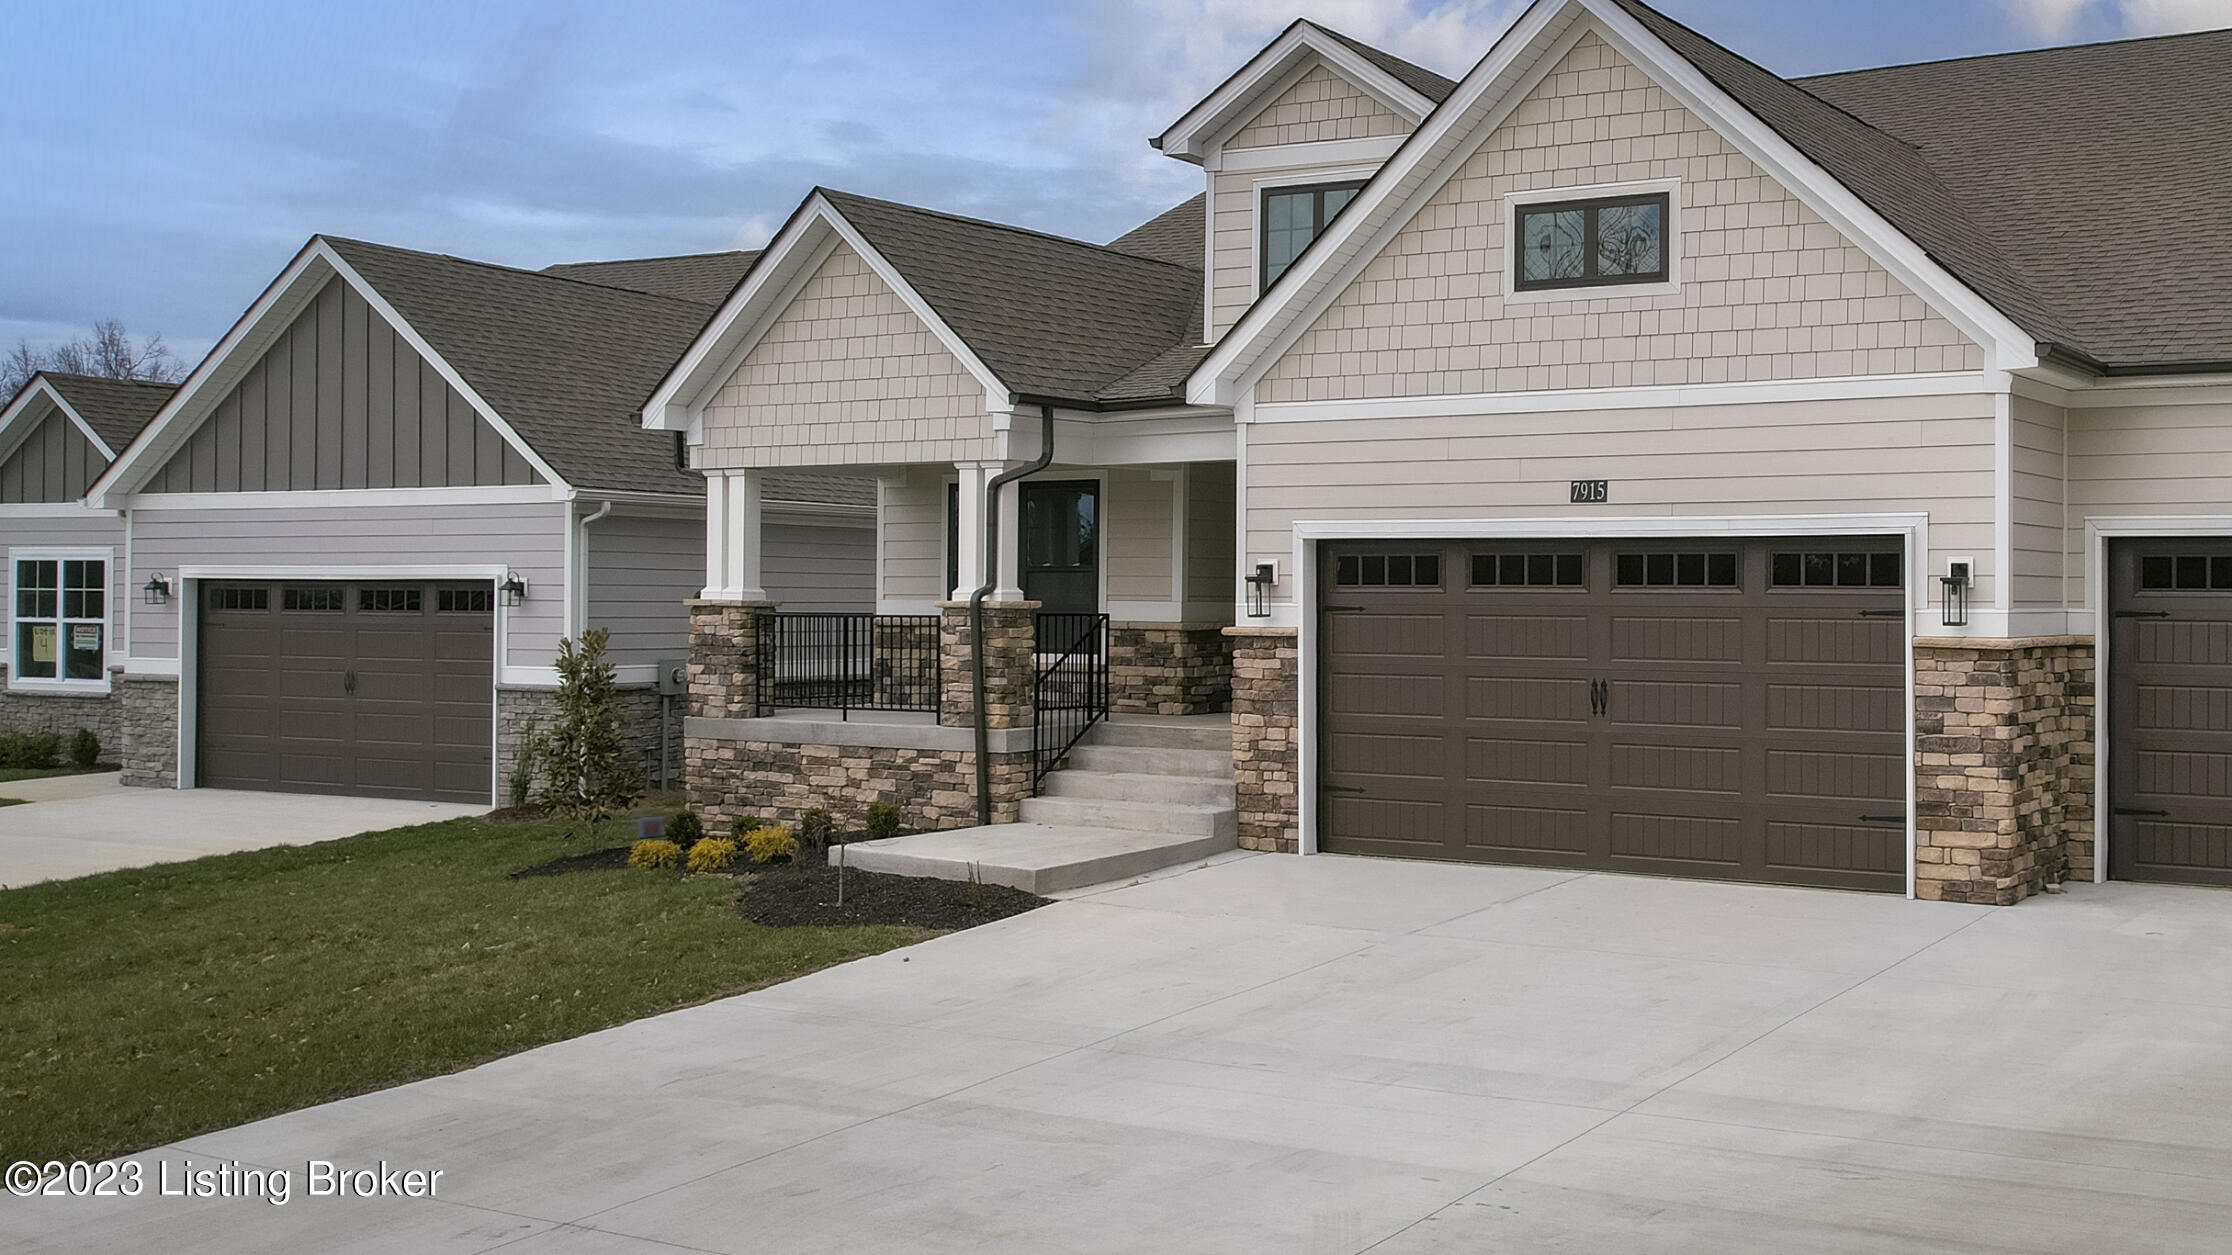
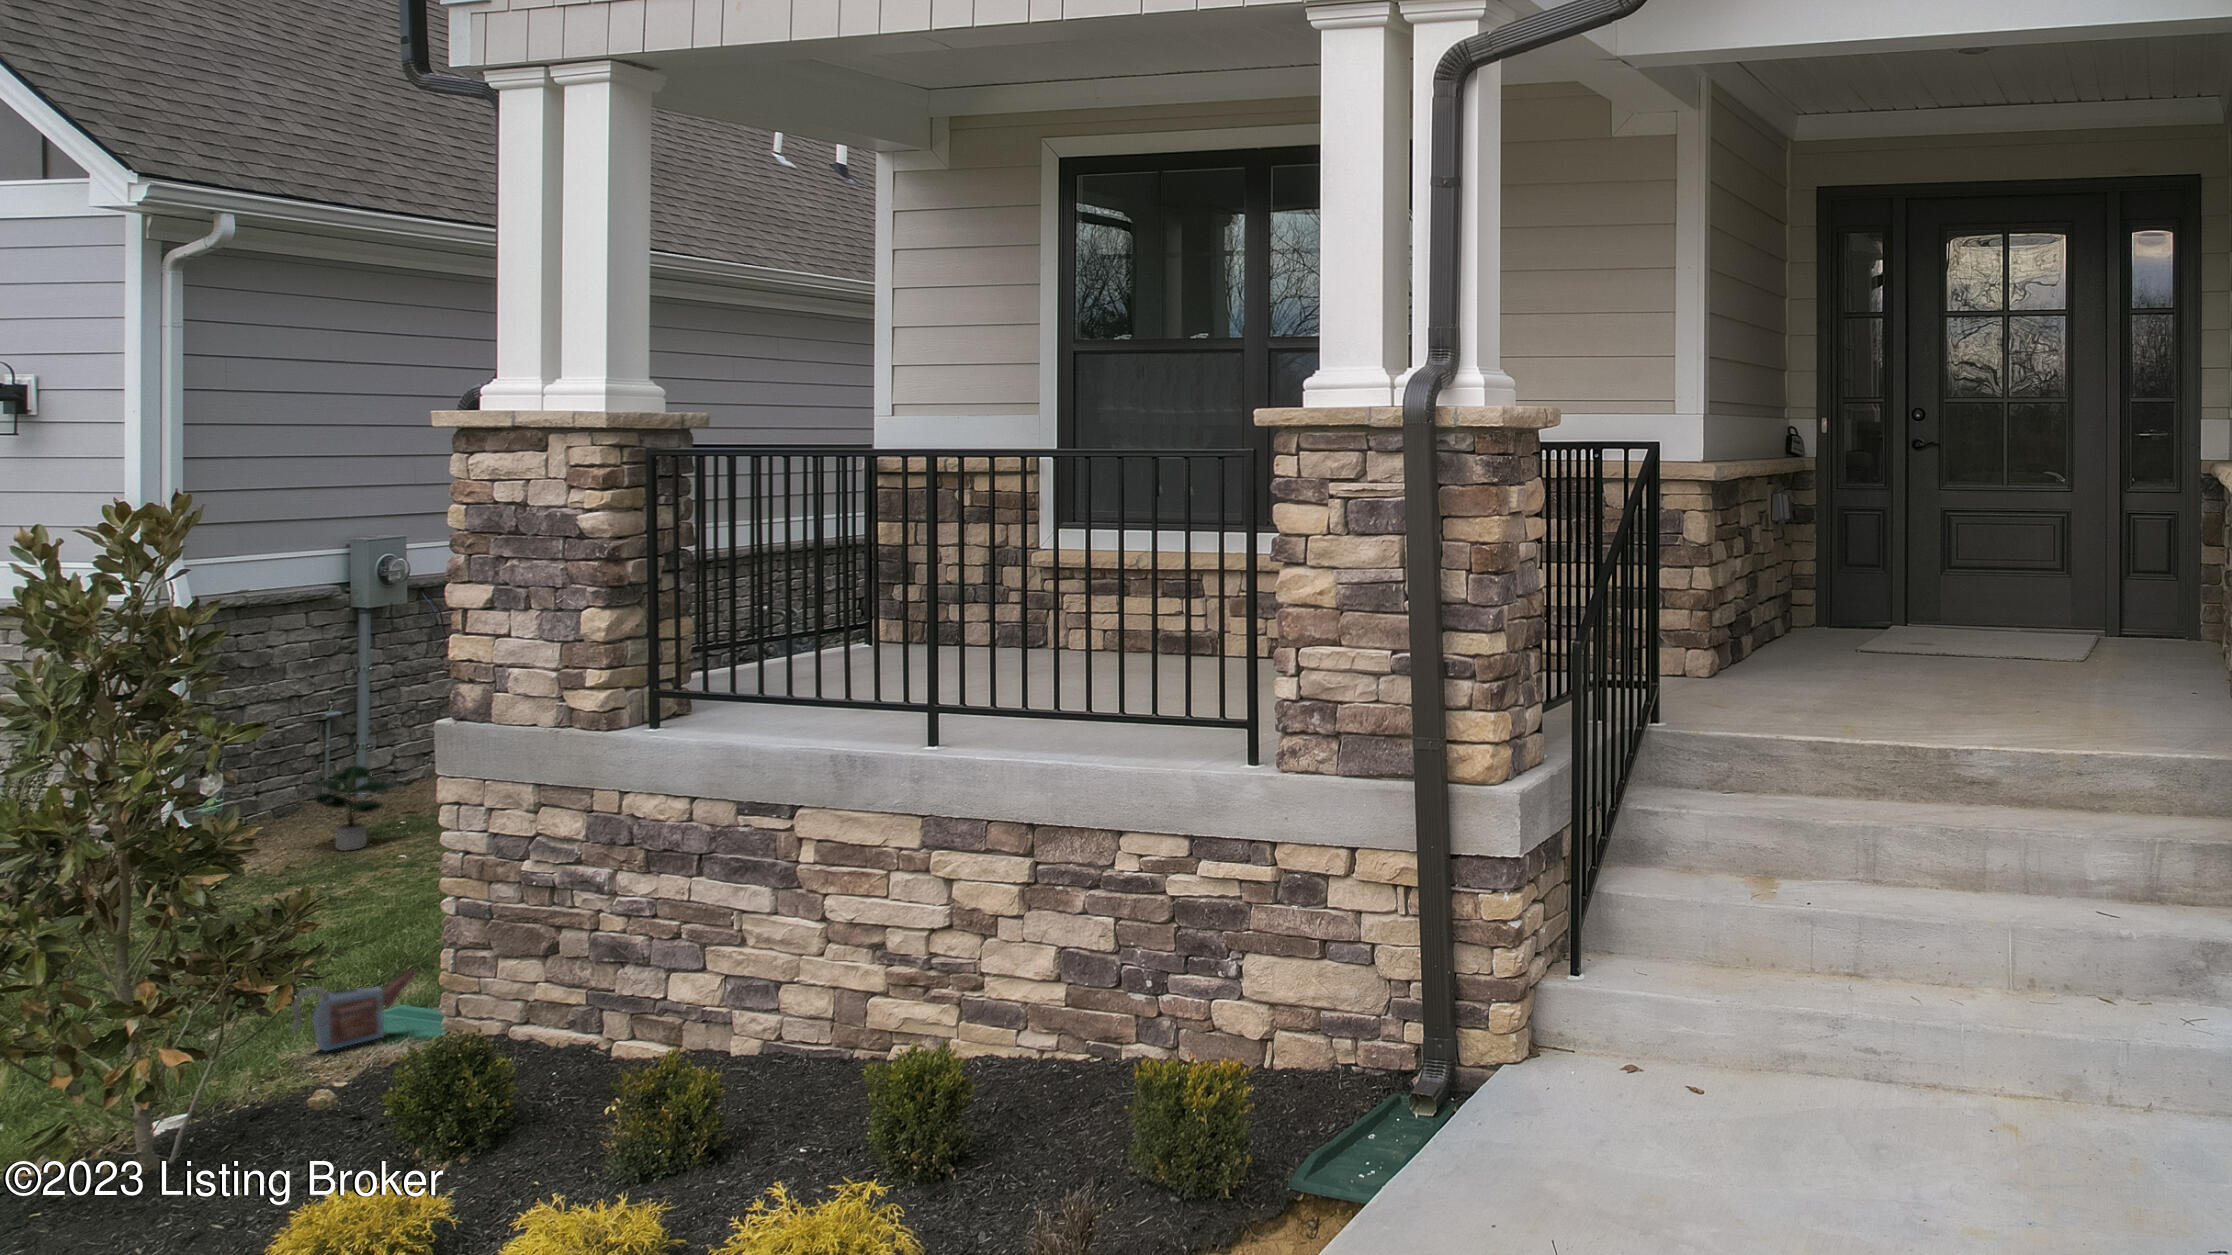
potted plant: none [639,762,676,800] -> present [313,766,395,851]

